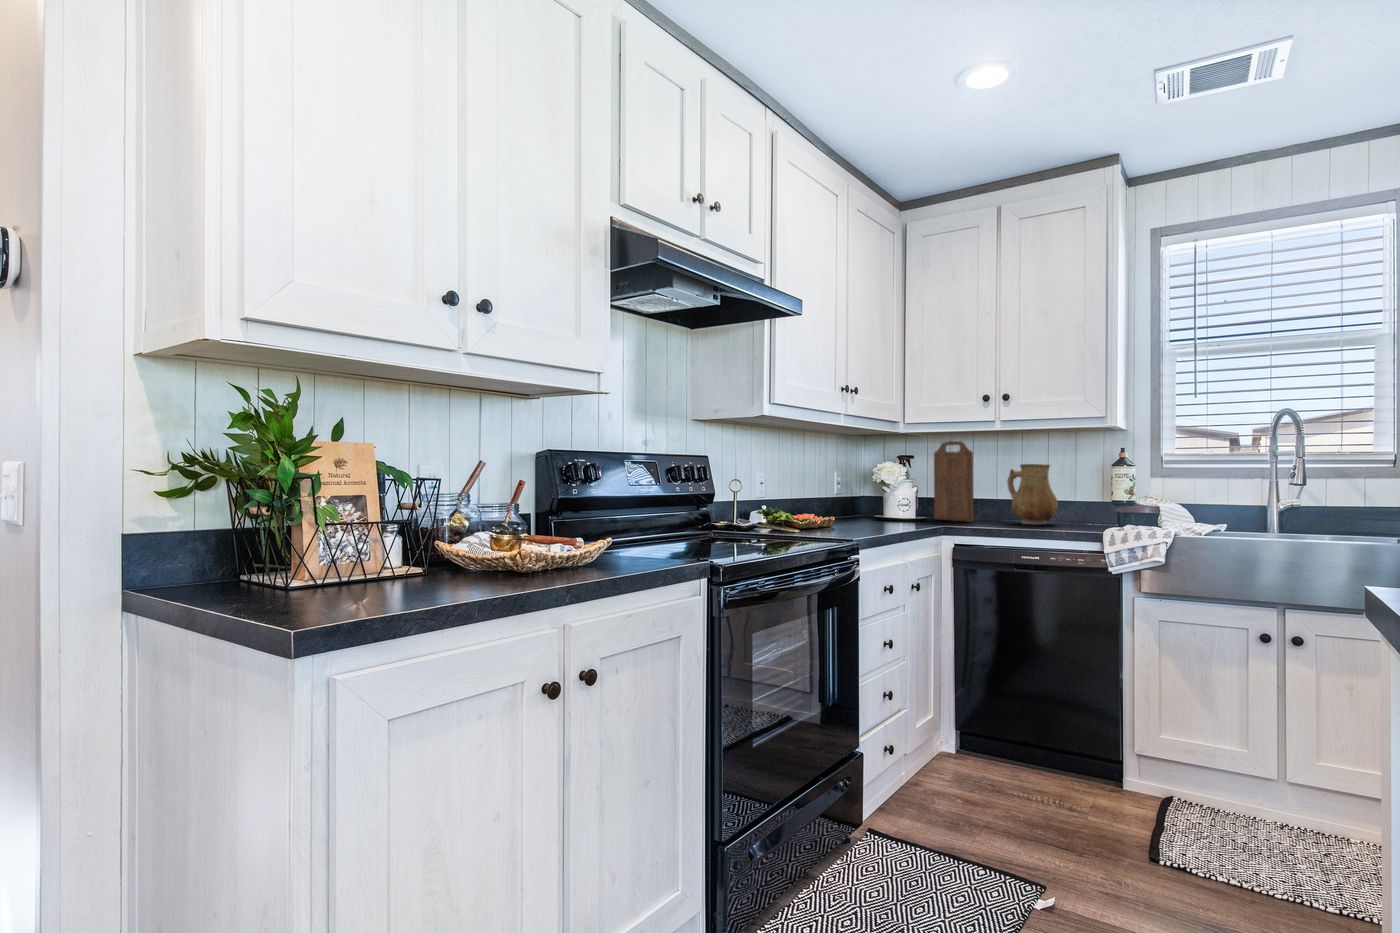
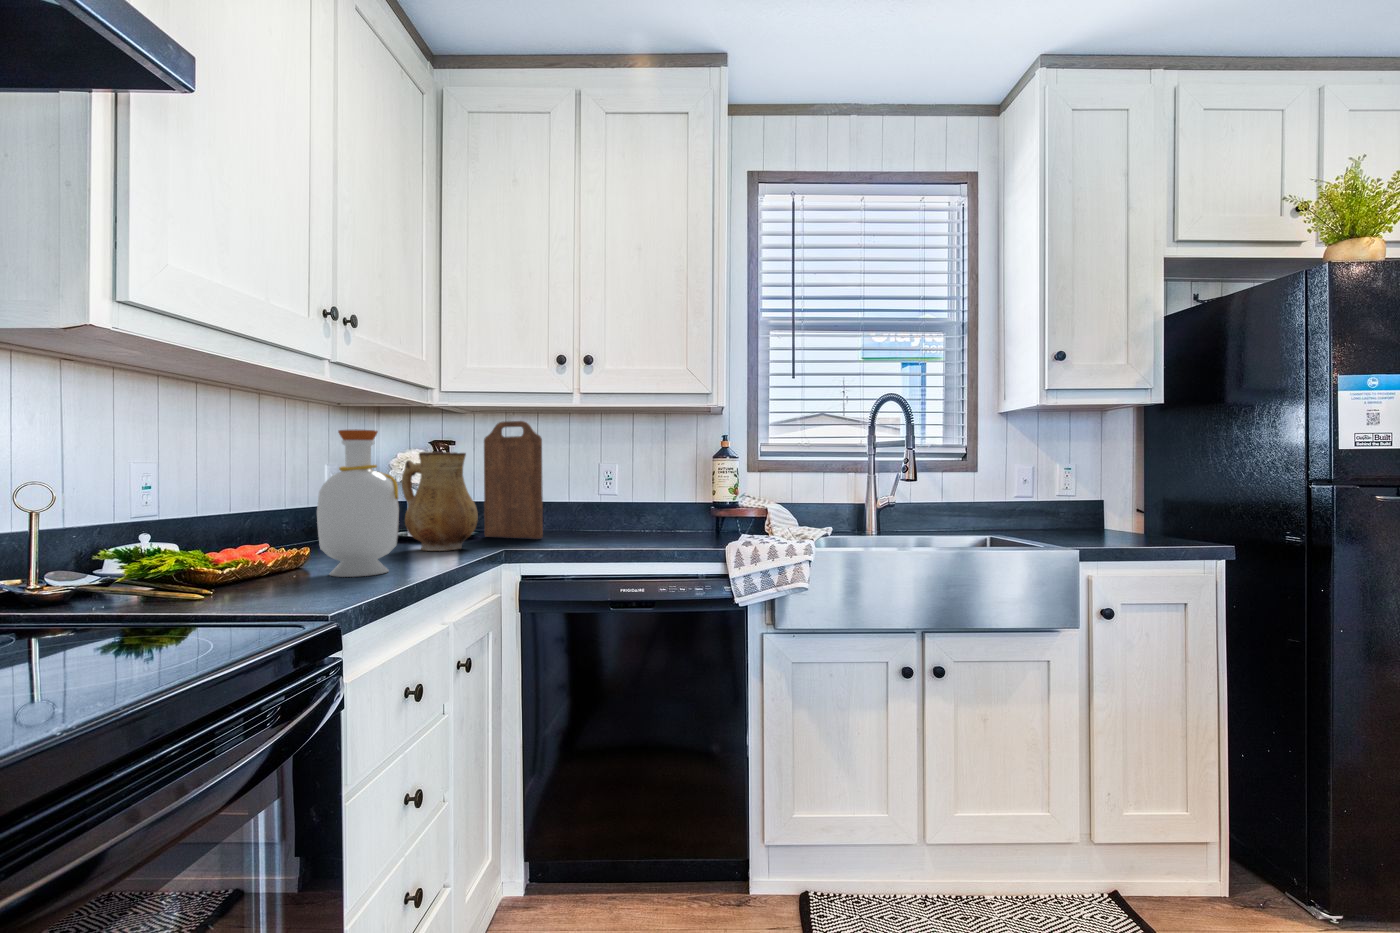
bottle: none [839,454,880,532] -> present [317,429,399,577]
ceramic pitcher: present [1007,464,1058,525] -> present [402,452,478,551]

